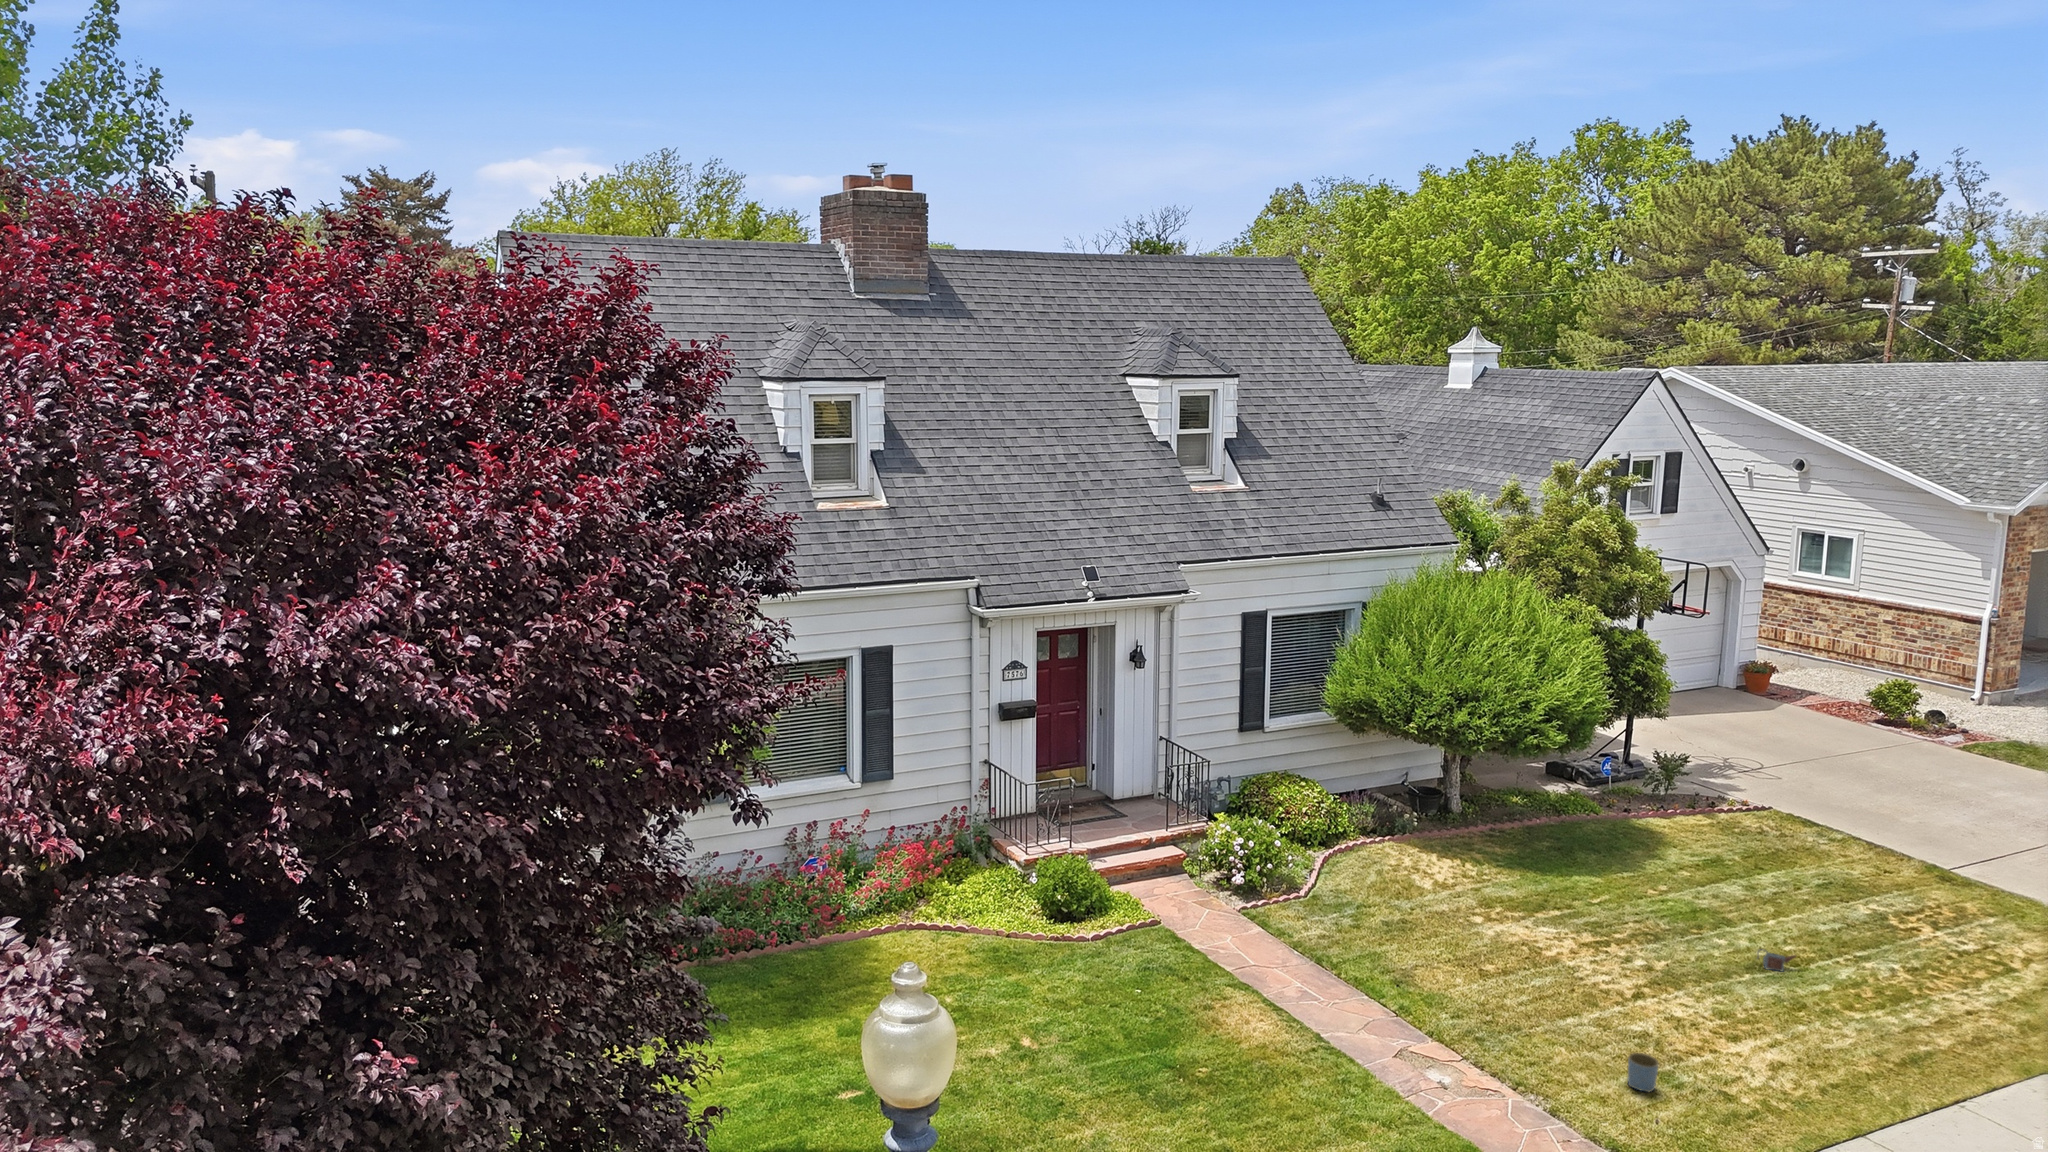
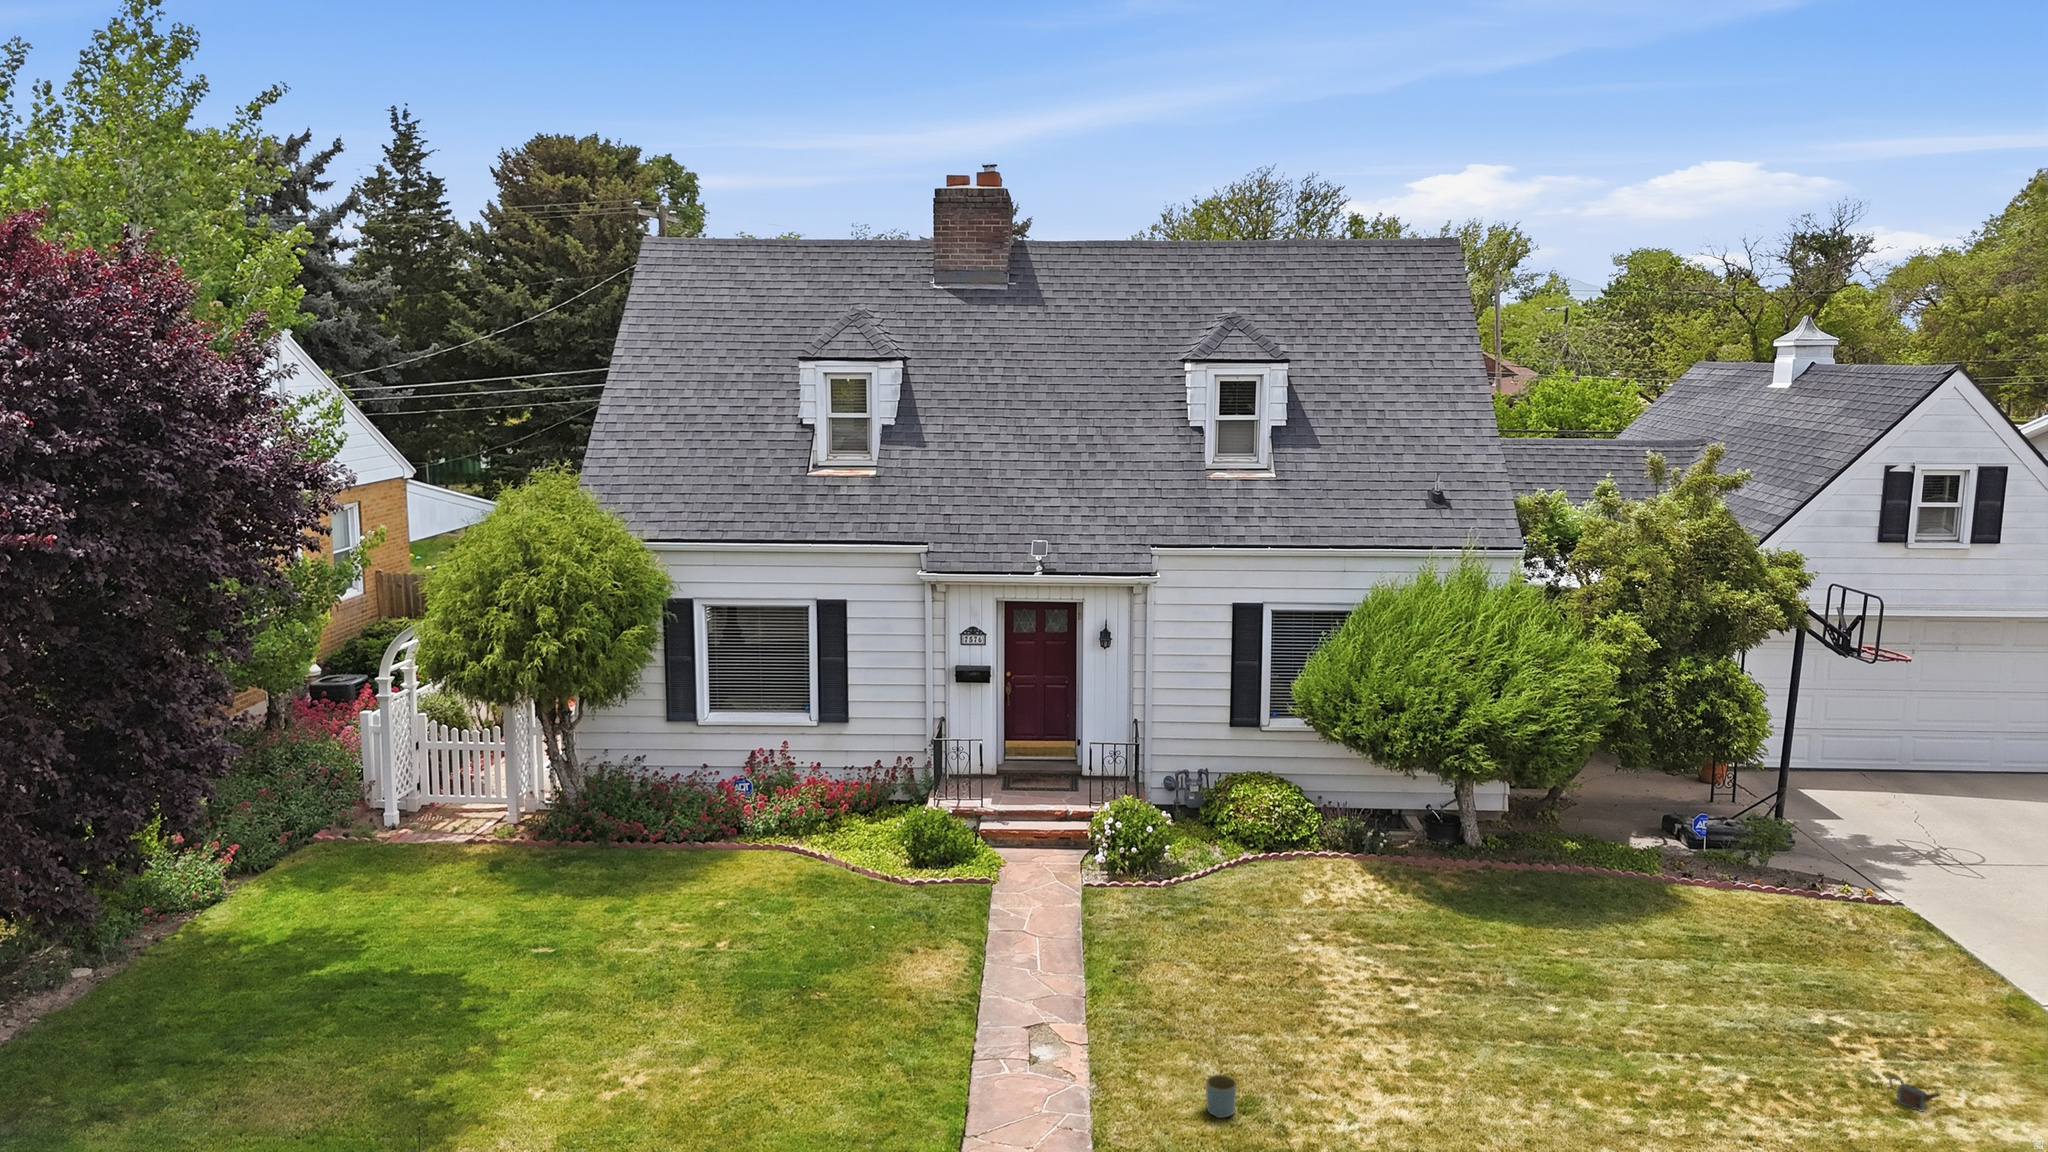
watering can: present [1757,949,1796,972] -> present [1889,1076,1940,1111]

